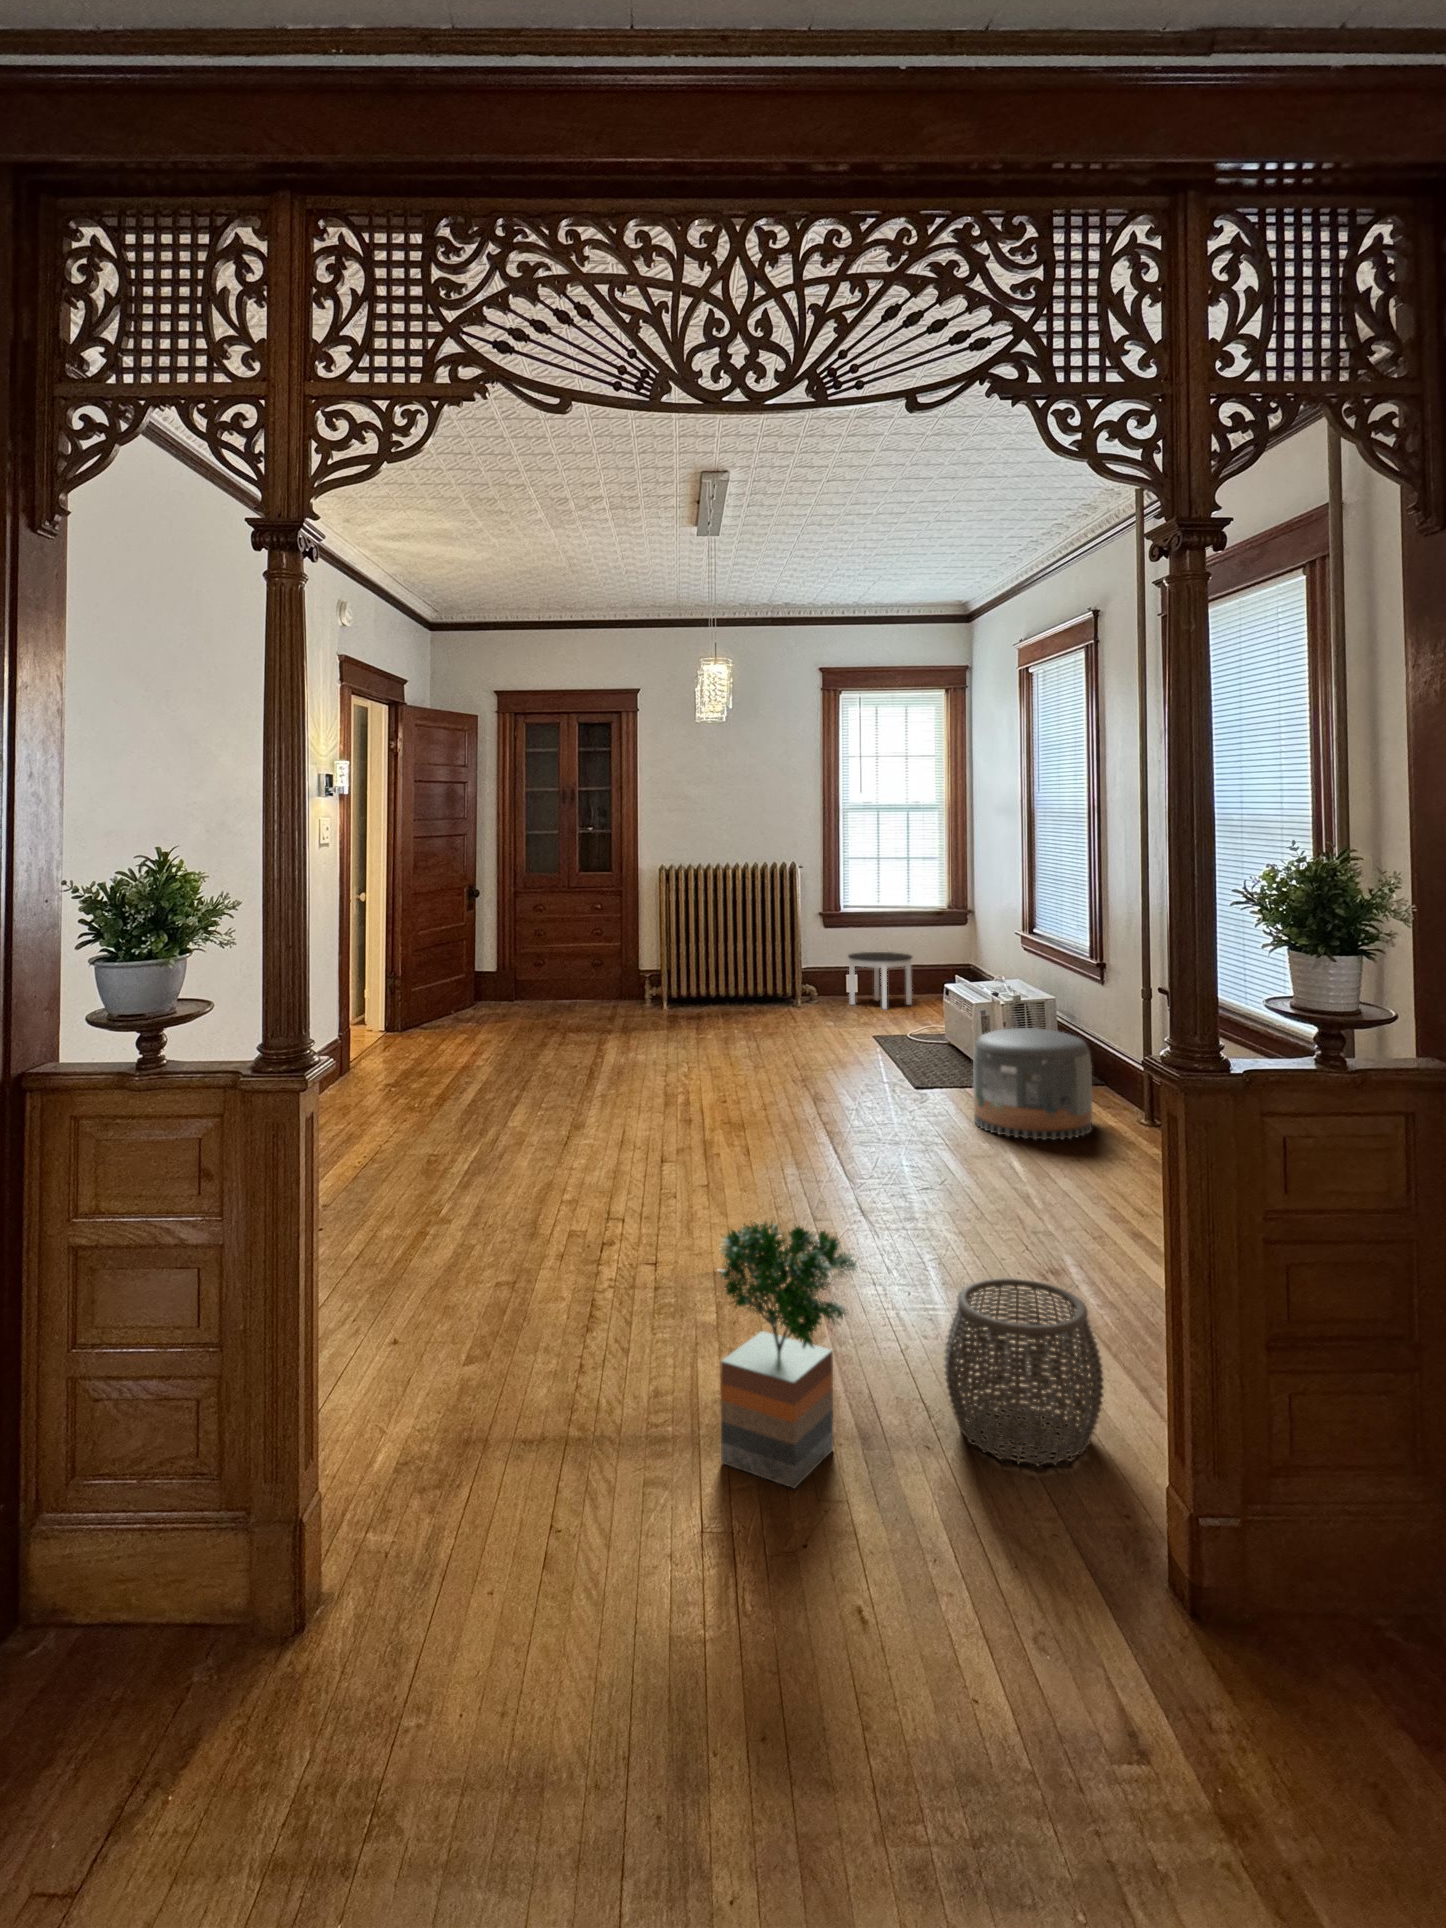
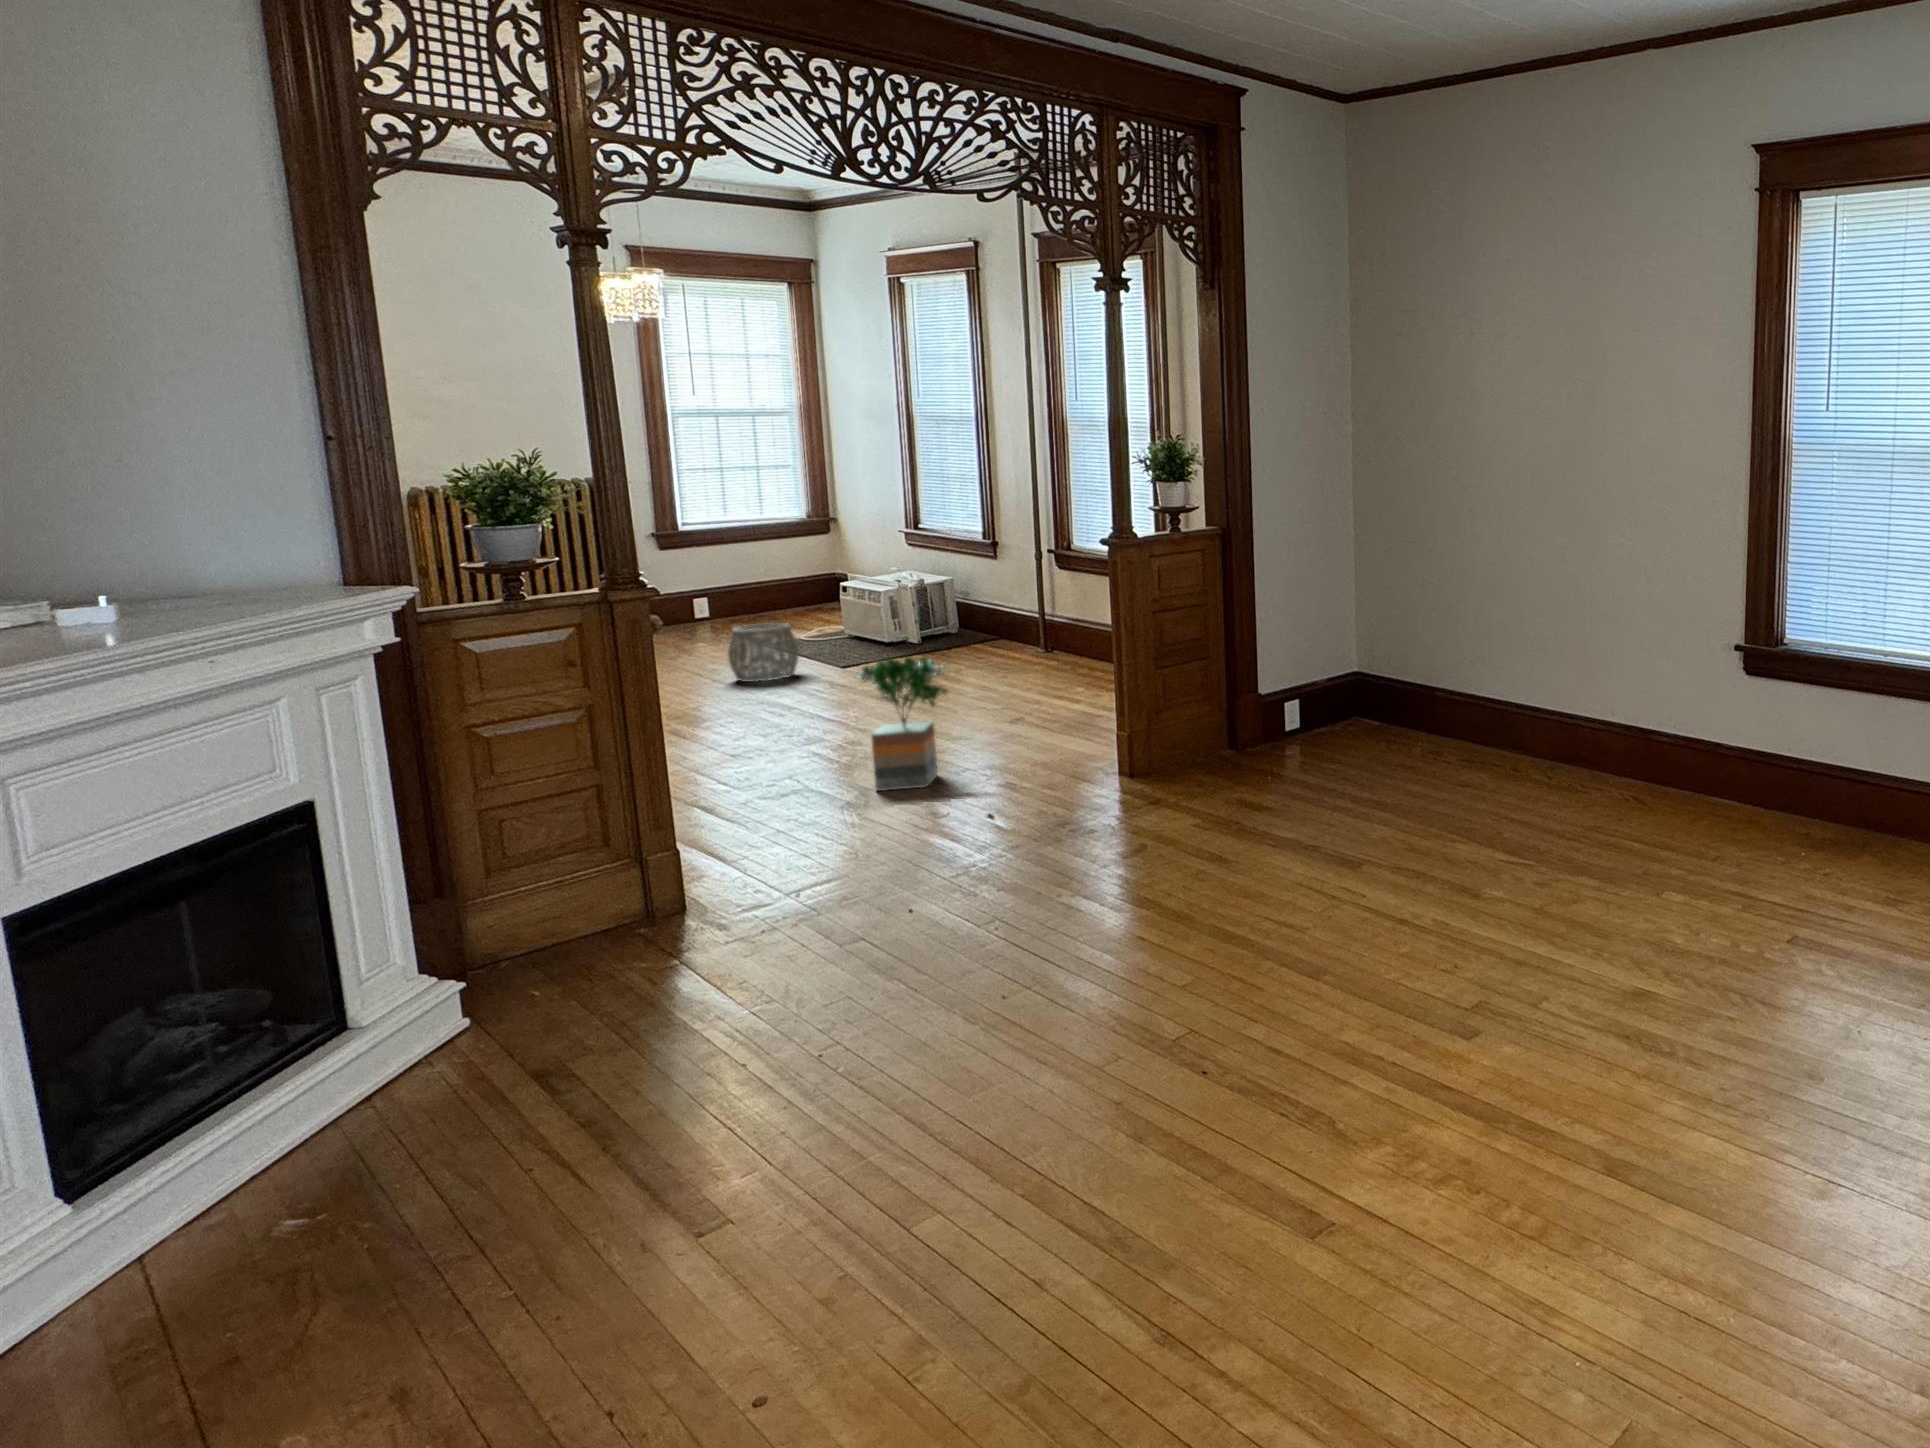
round table: present [848,952,912,1010] -> none [724,574,796,624]
pouf: present [973,1028,1093,1140] -> none [911,594,1005,669]
woven basket: present [943,1278,1104,1466] -> present [727,623,798,682]

